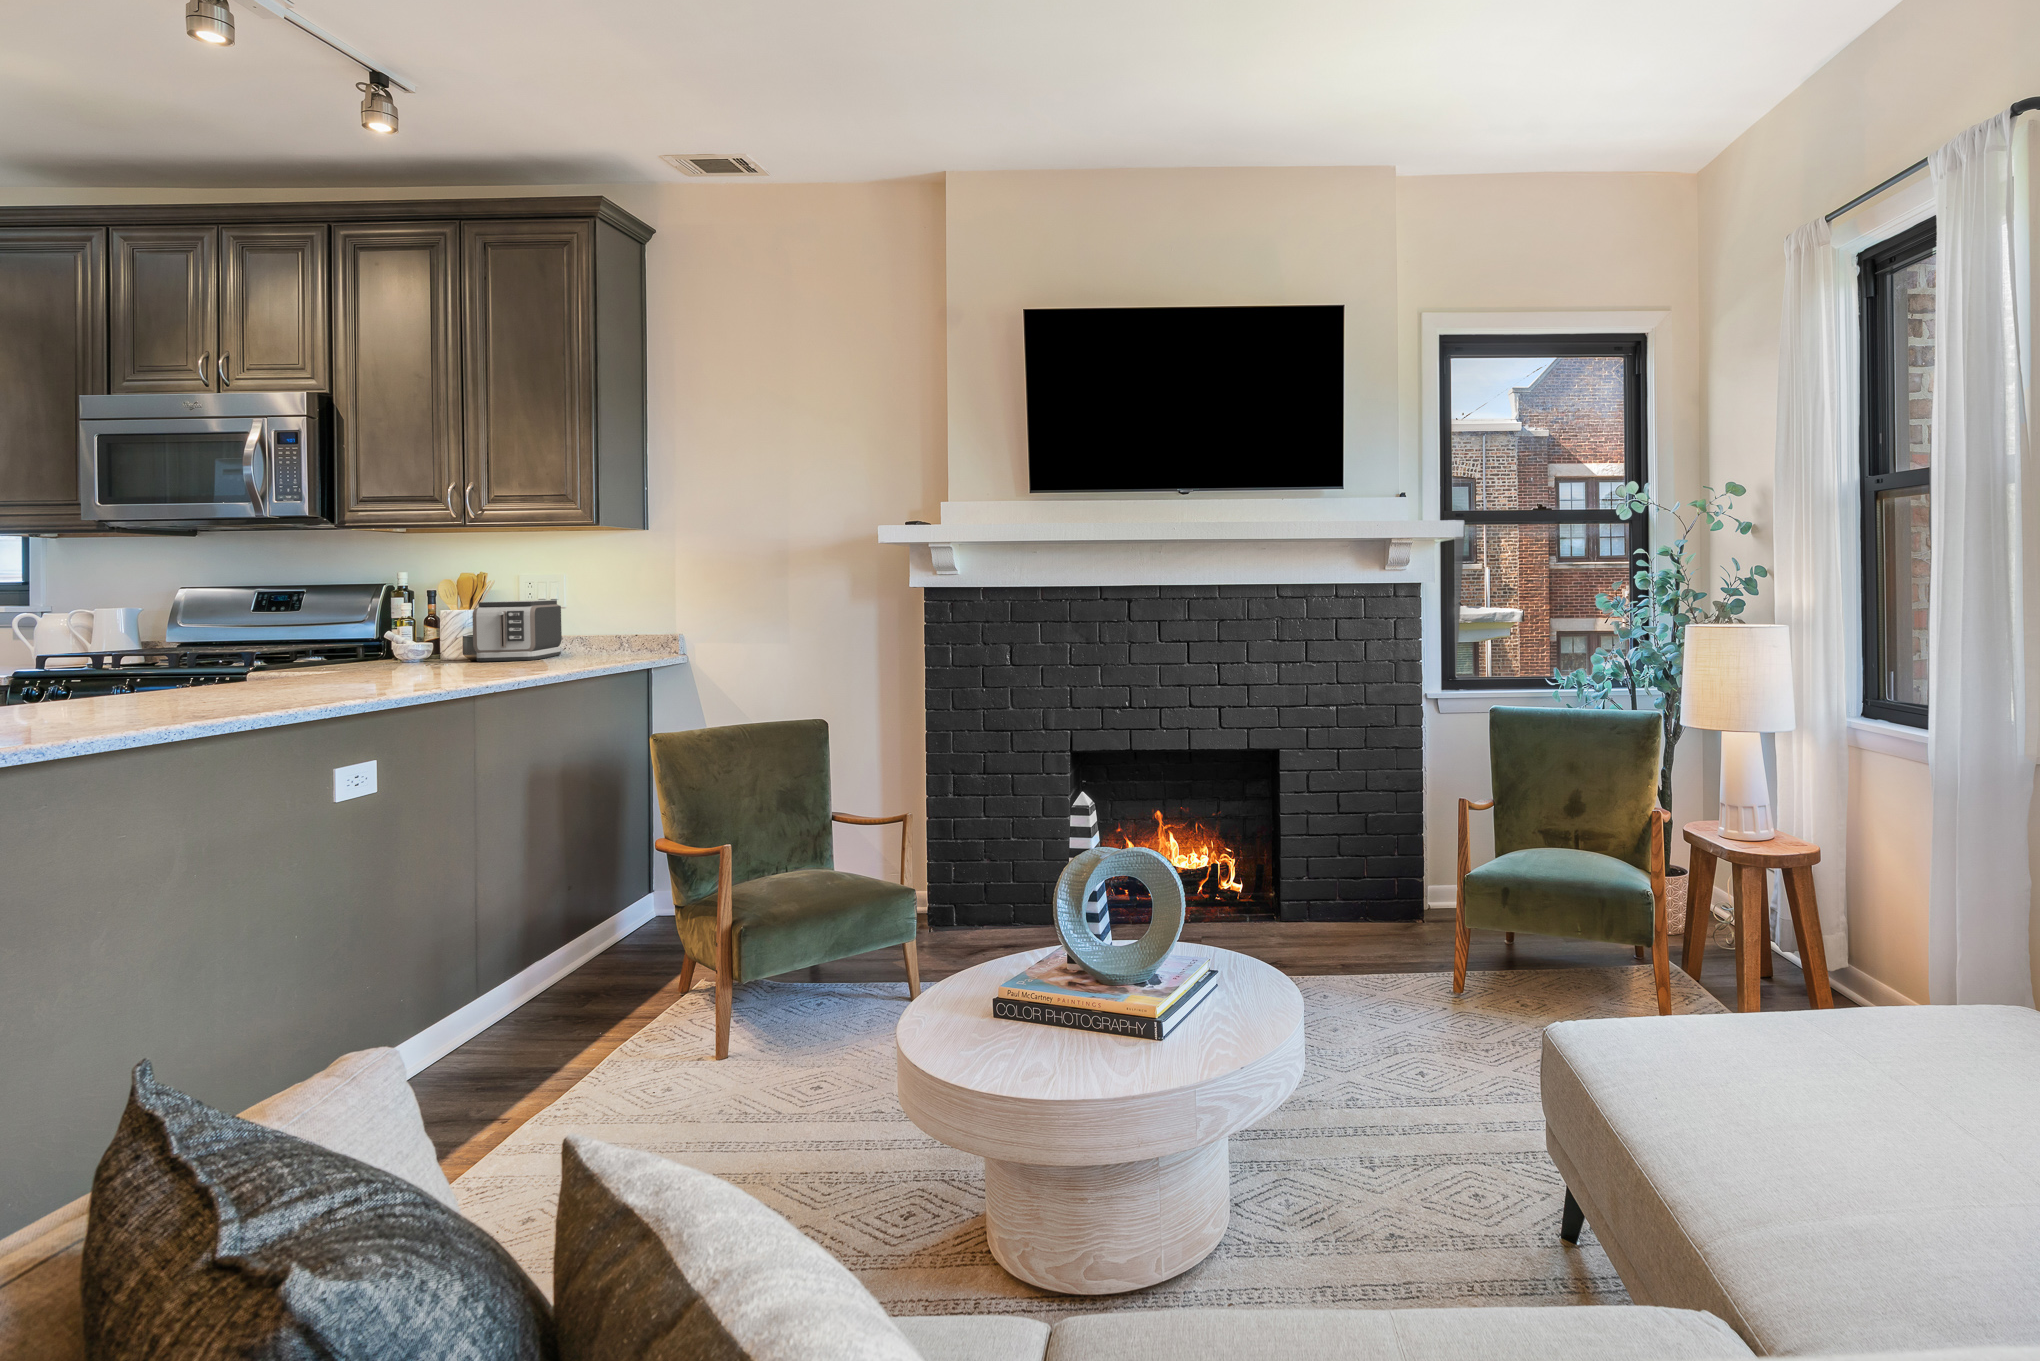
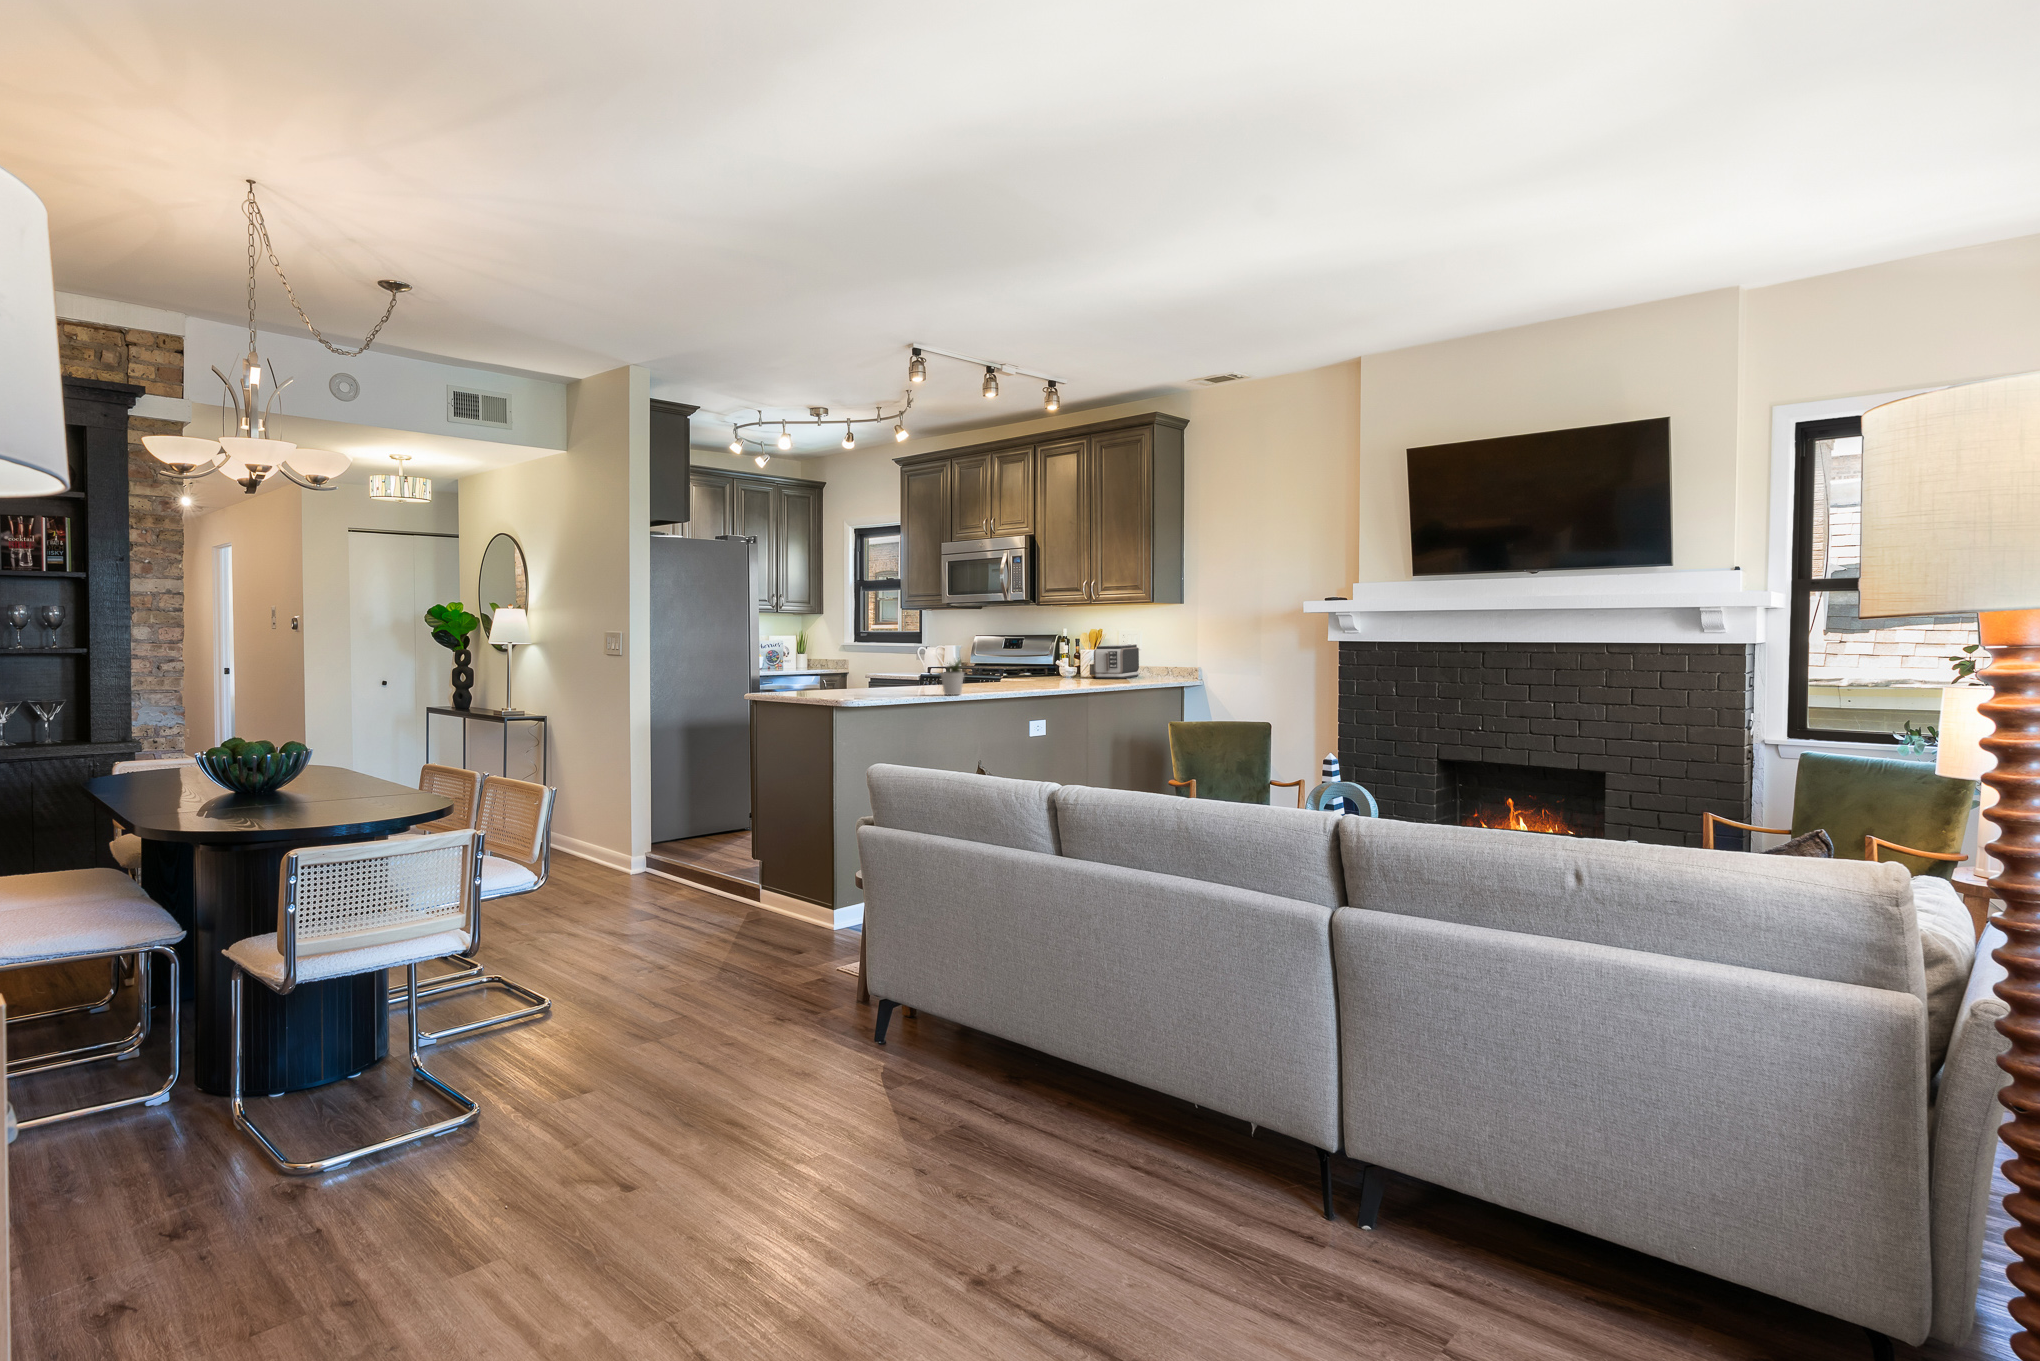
potted plant: none [51,619,140,719] -> present [941,658,964,695]

